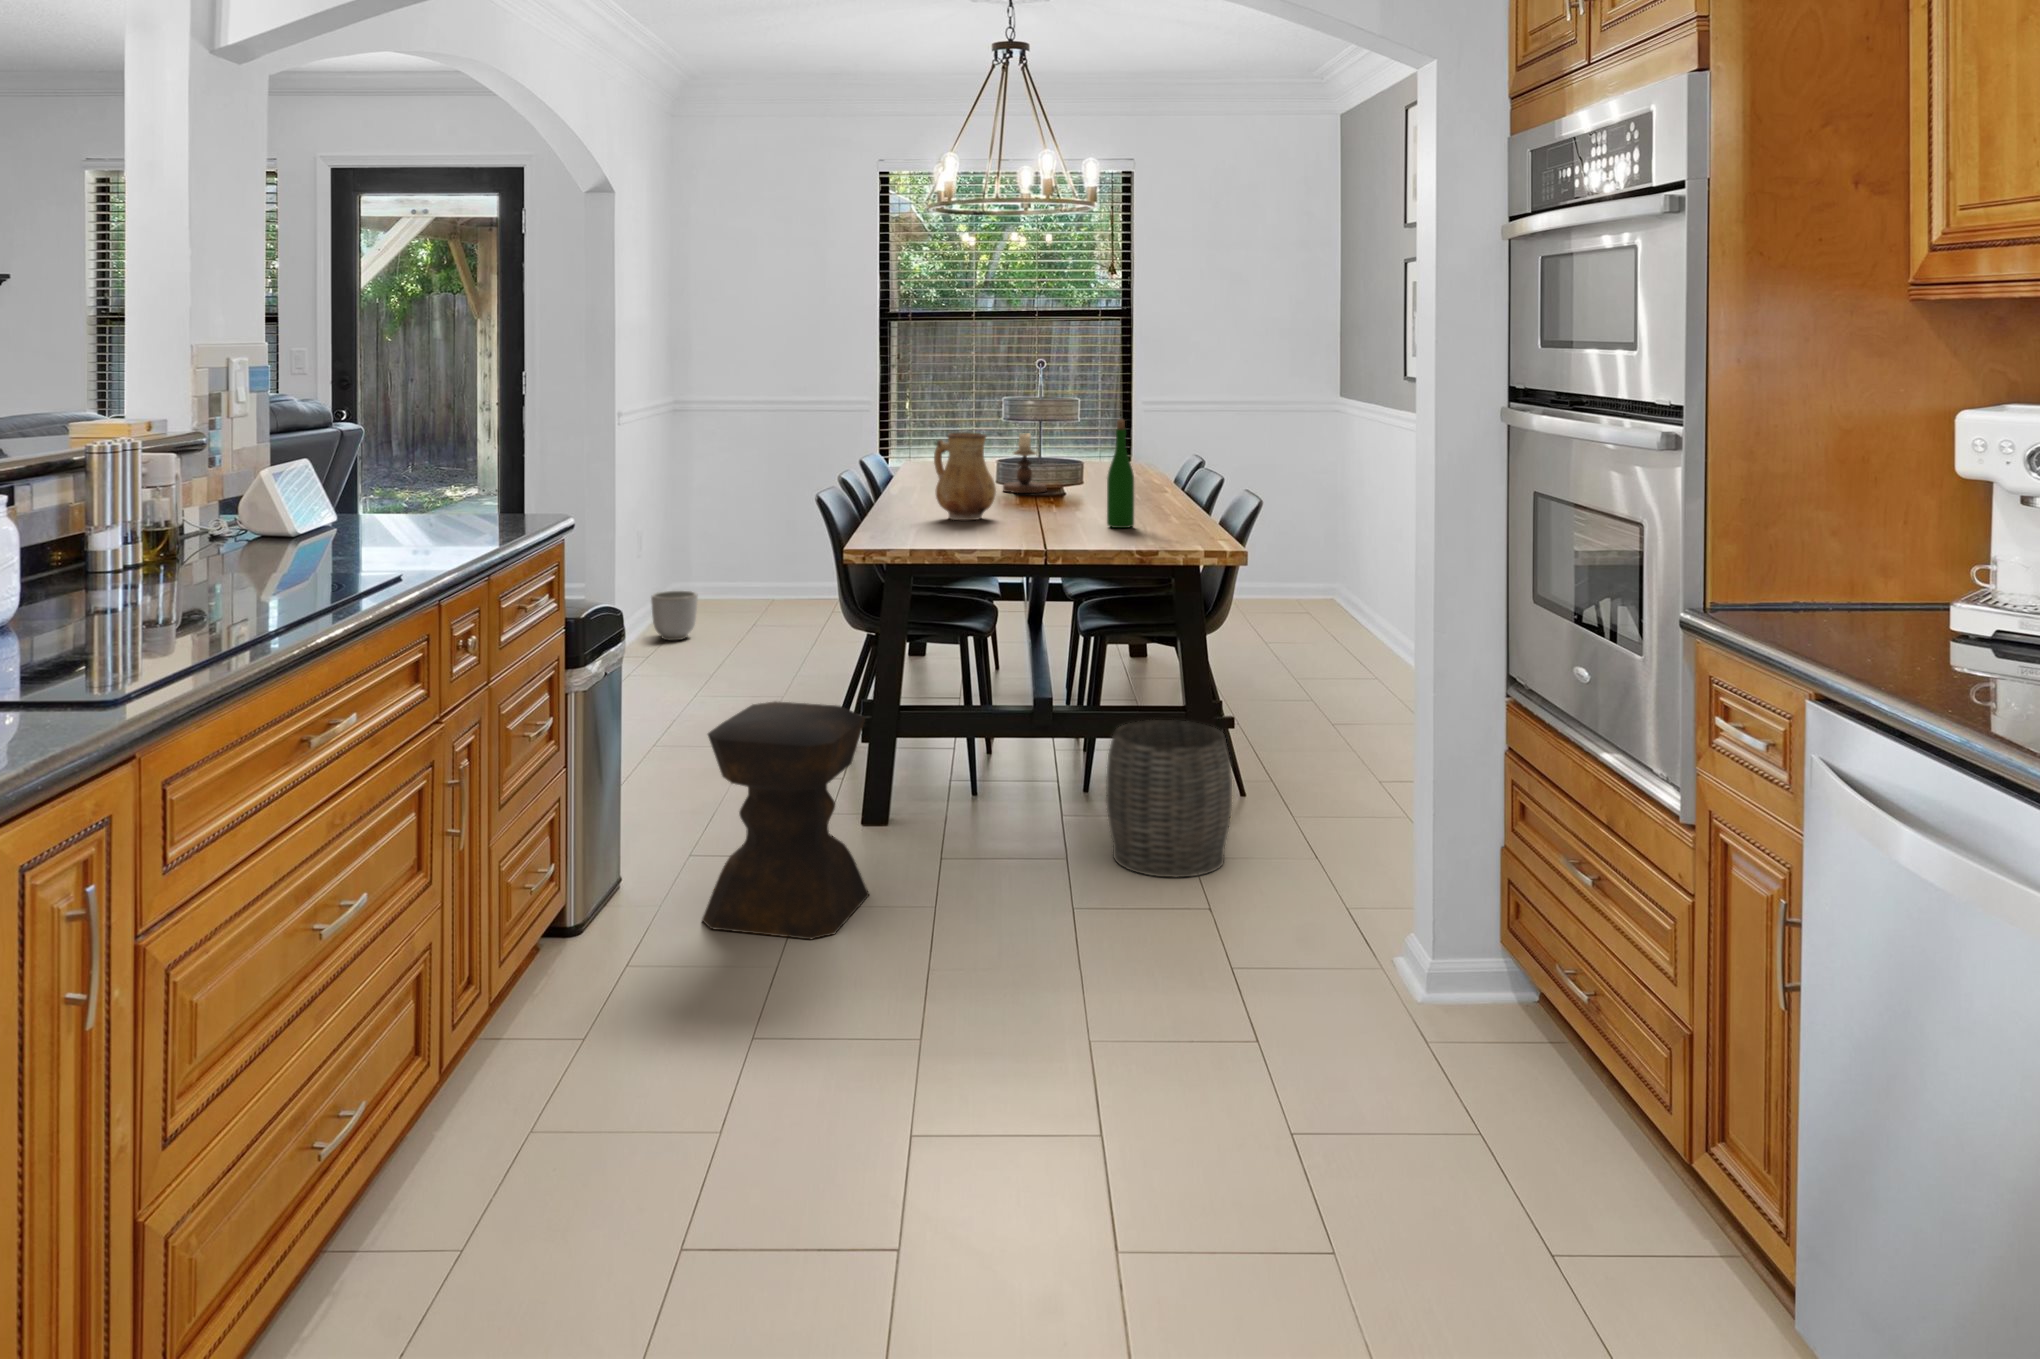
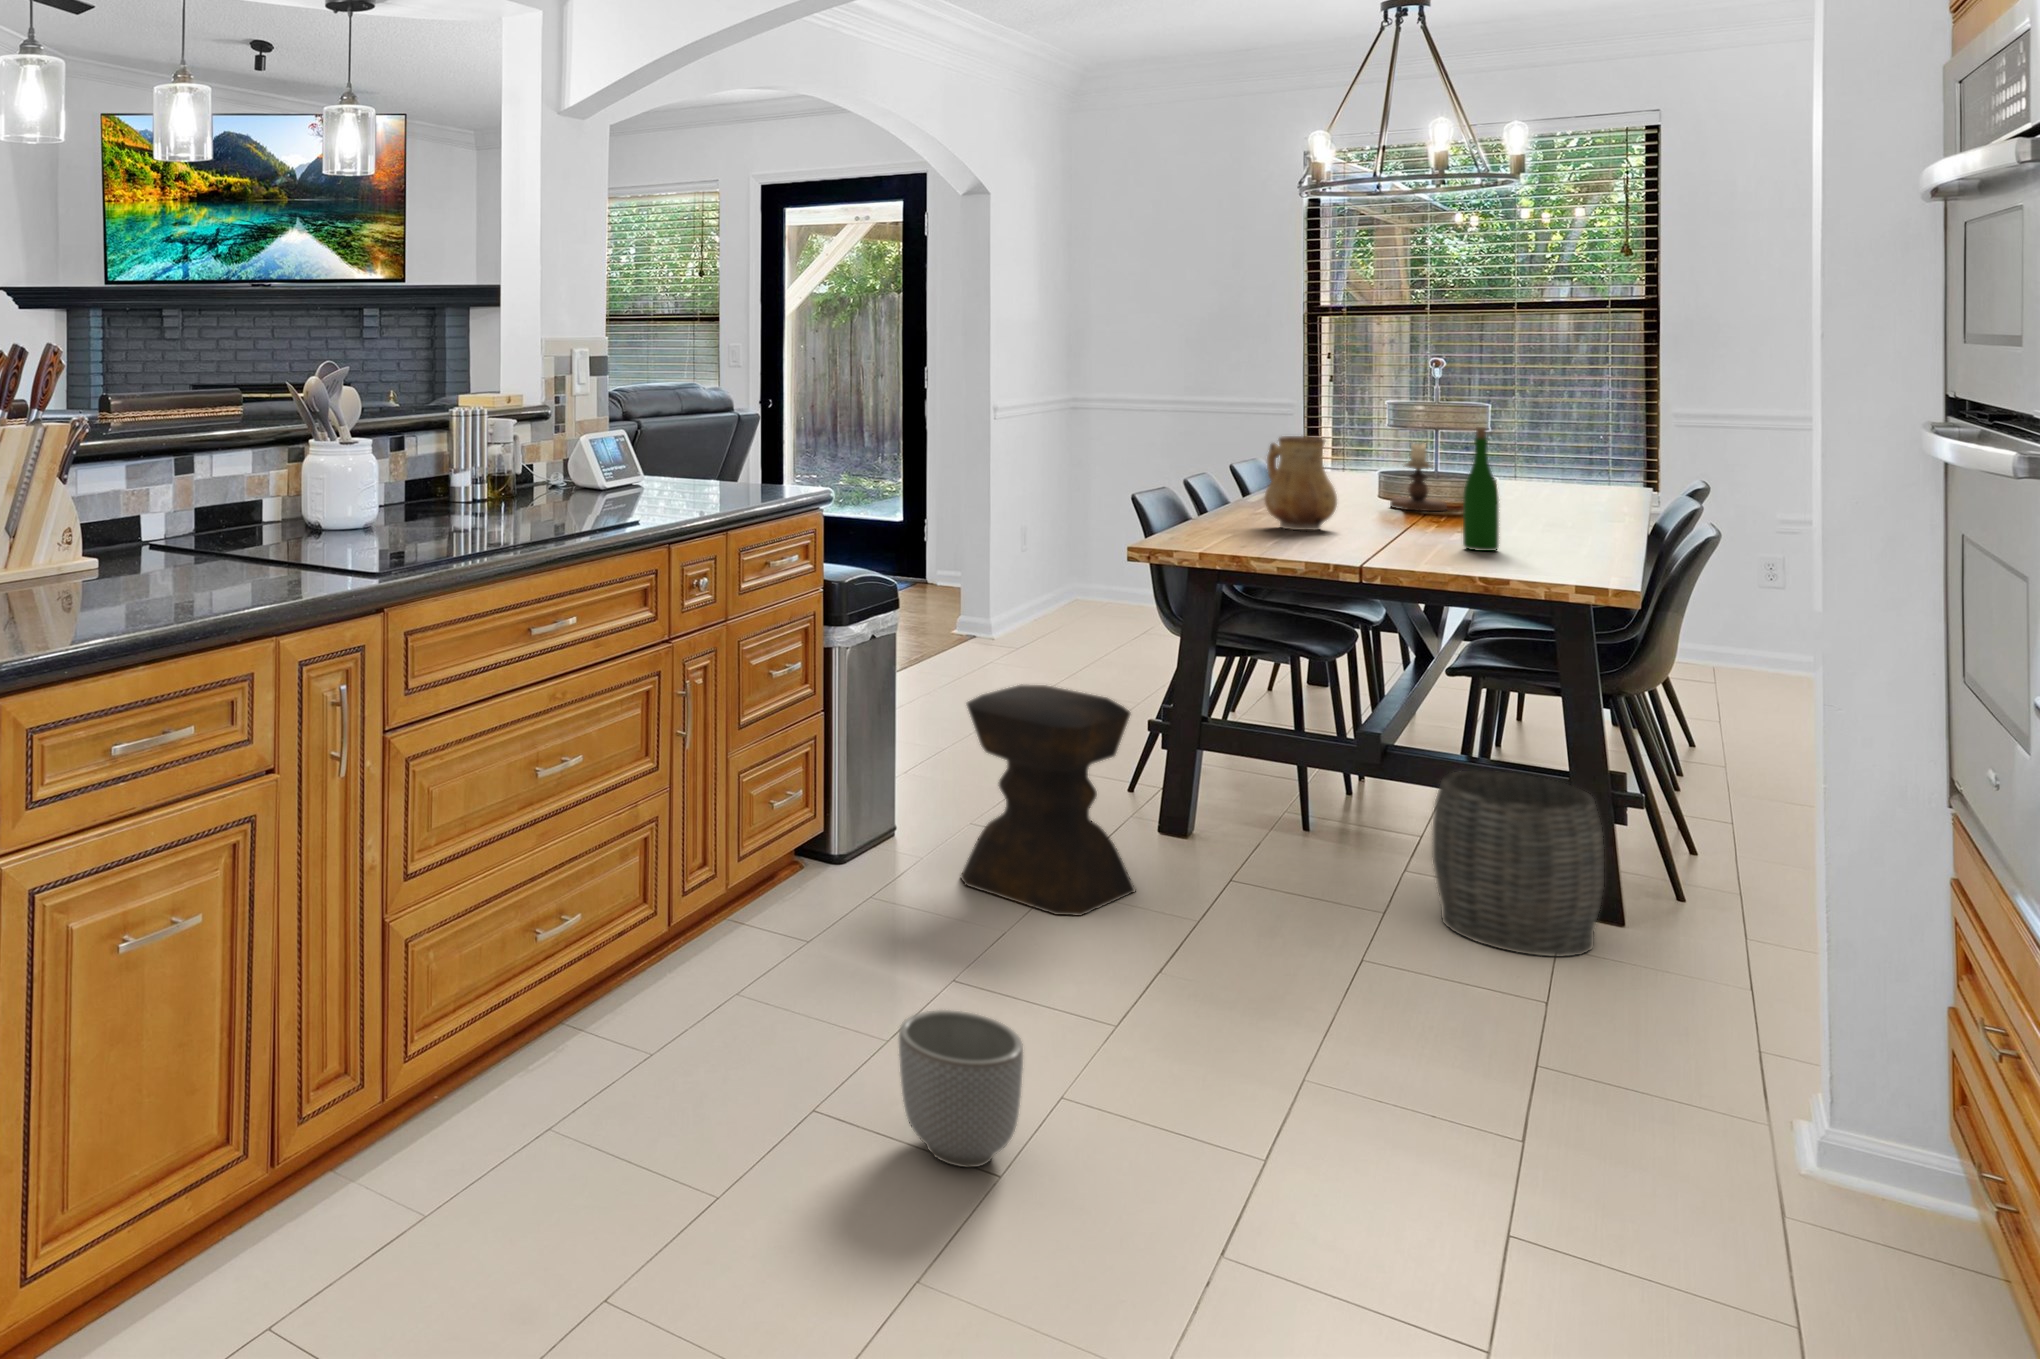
planter: present [651,591,698,640] -> present [899,1010,1023,1167]

